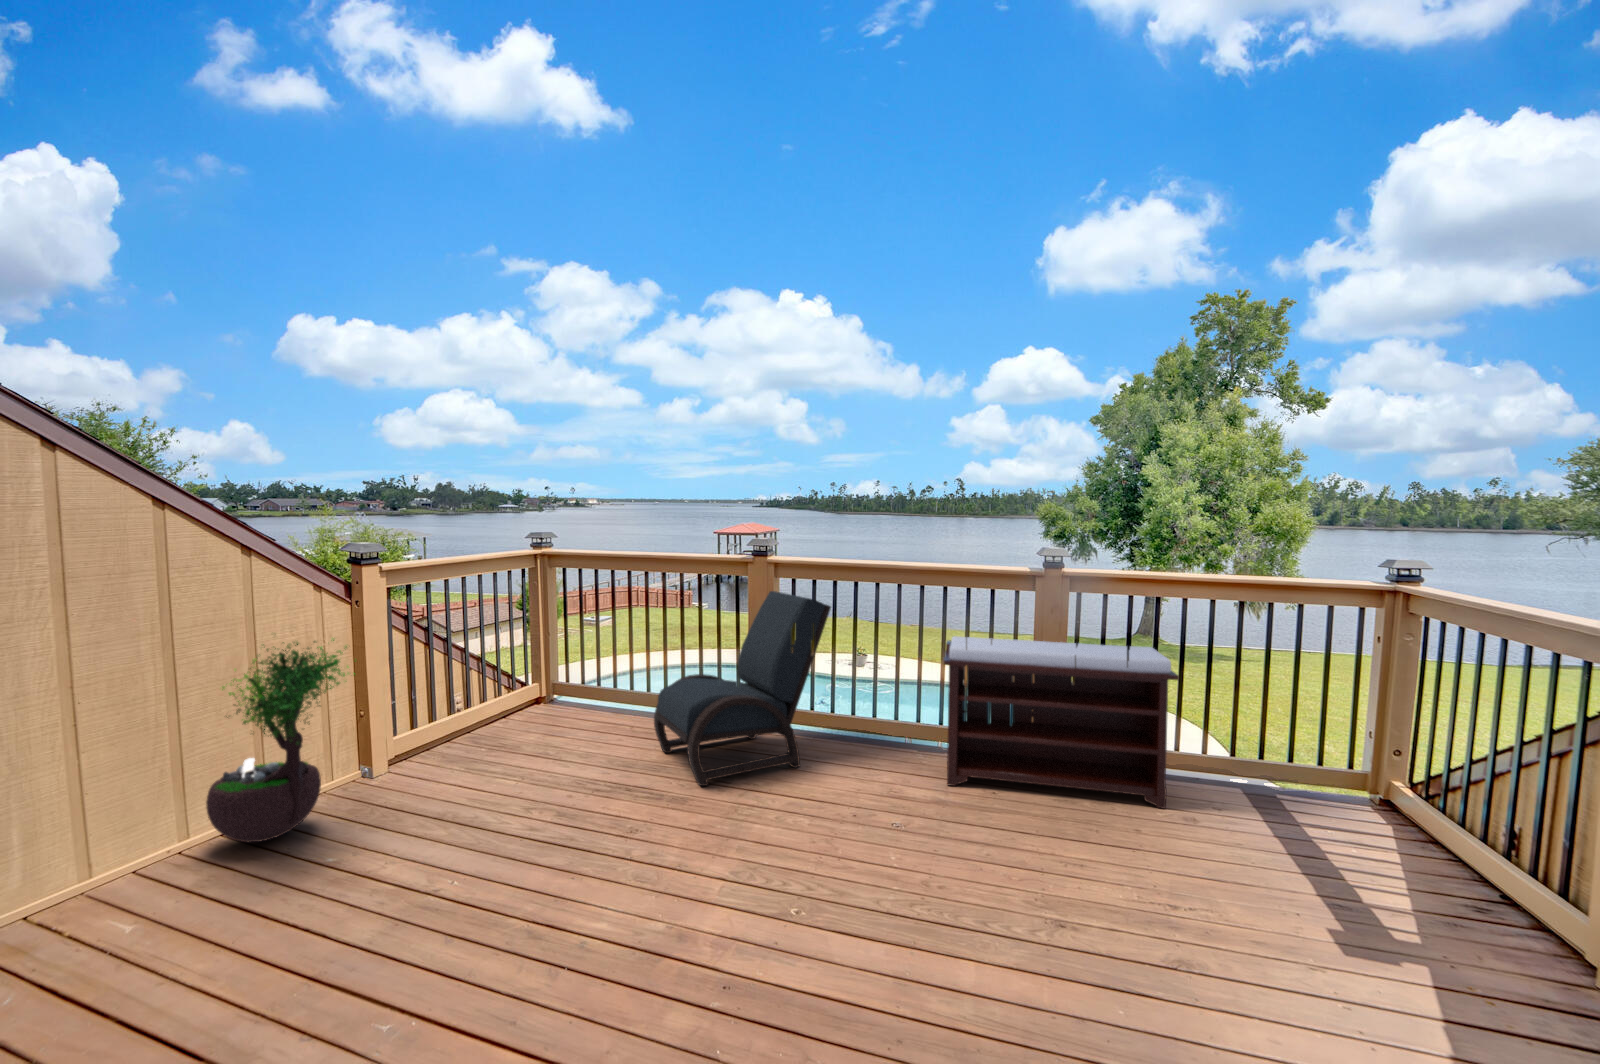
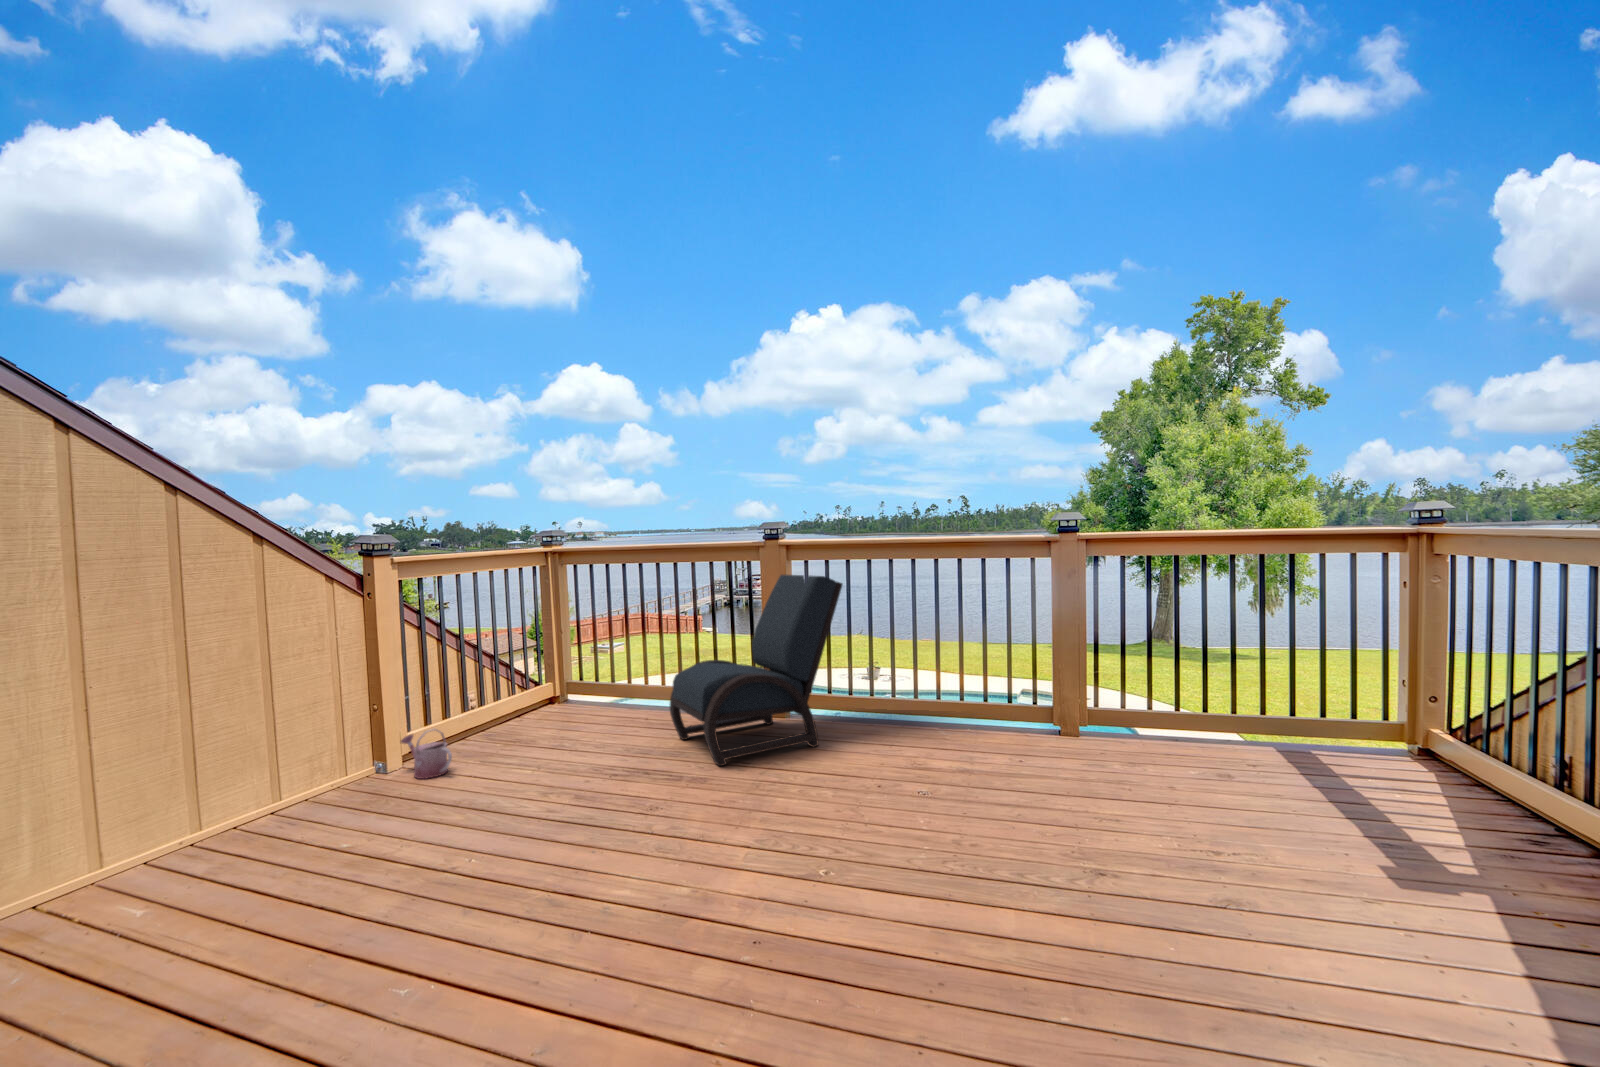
bench: present [944,636,1179,809] -> none [958,606,1201,767]
potted tree: present [206,640,356,842] -> none [220,615,369,830]
watering can: none [385,737,436,788] -> present [401,729,452,779]

